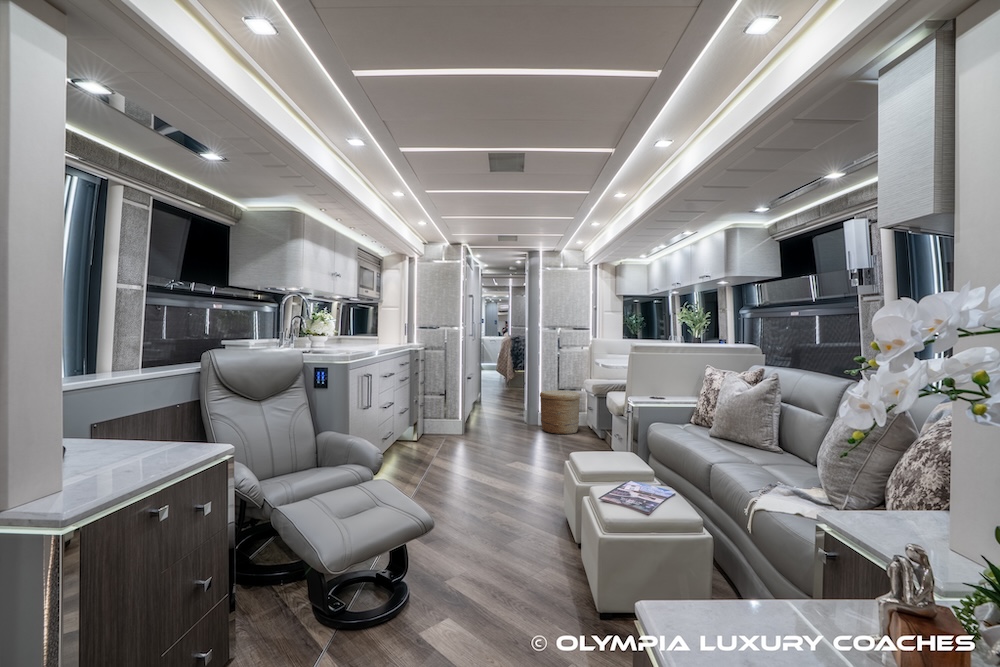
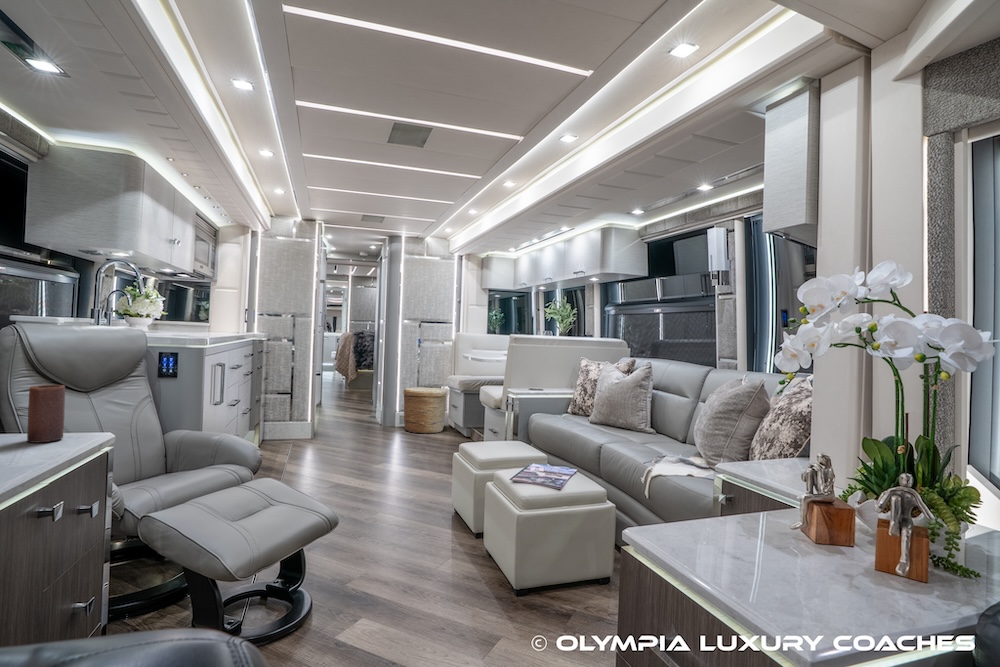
candle: none [183,407,207,452] -> present [27,385,65,442]

